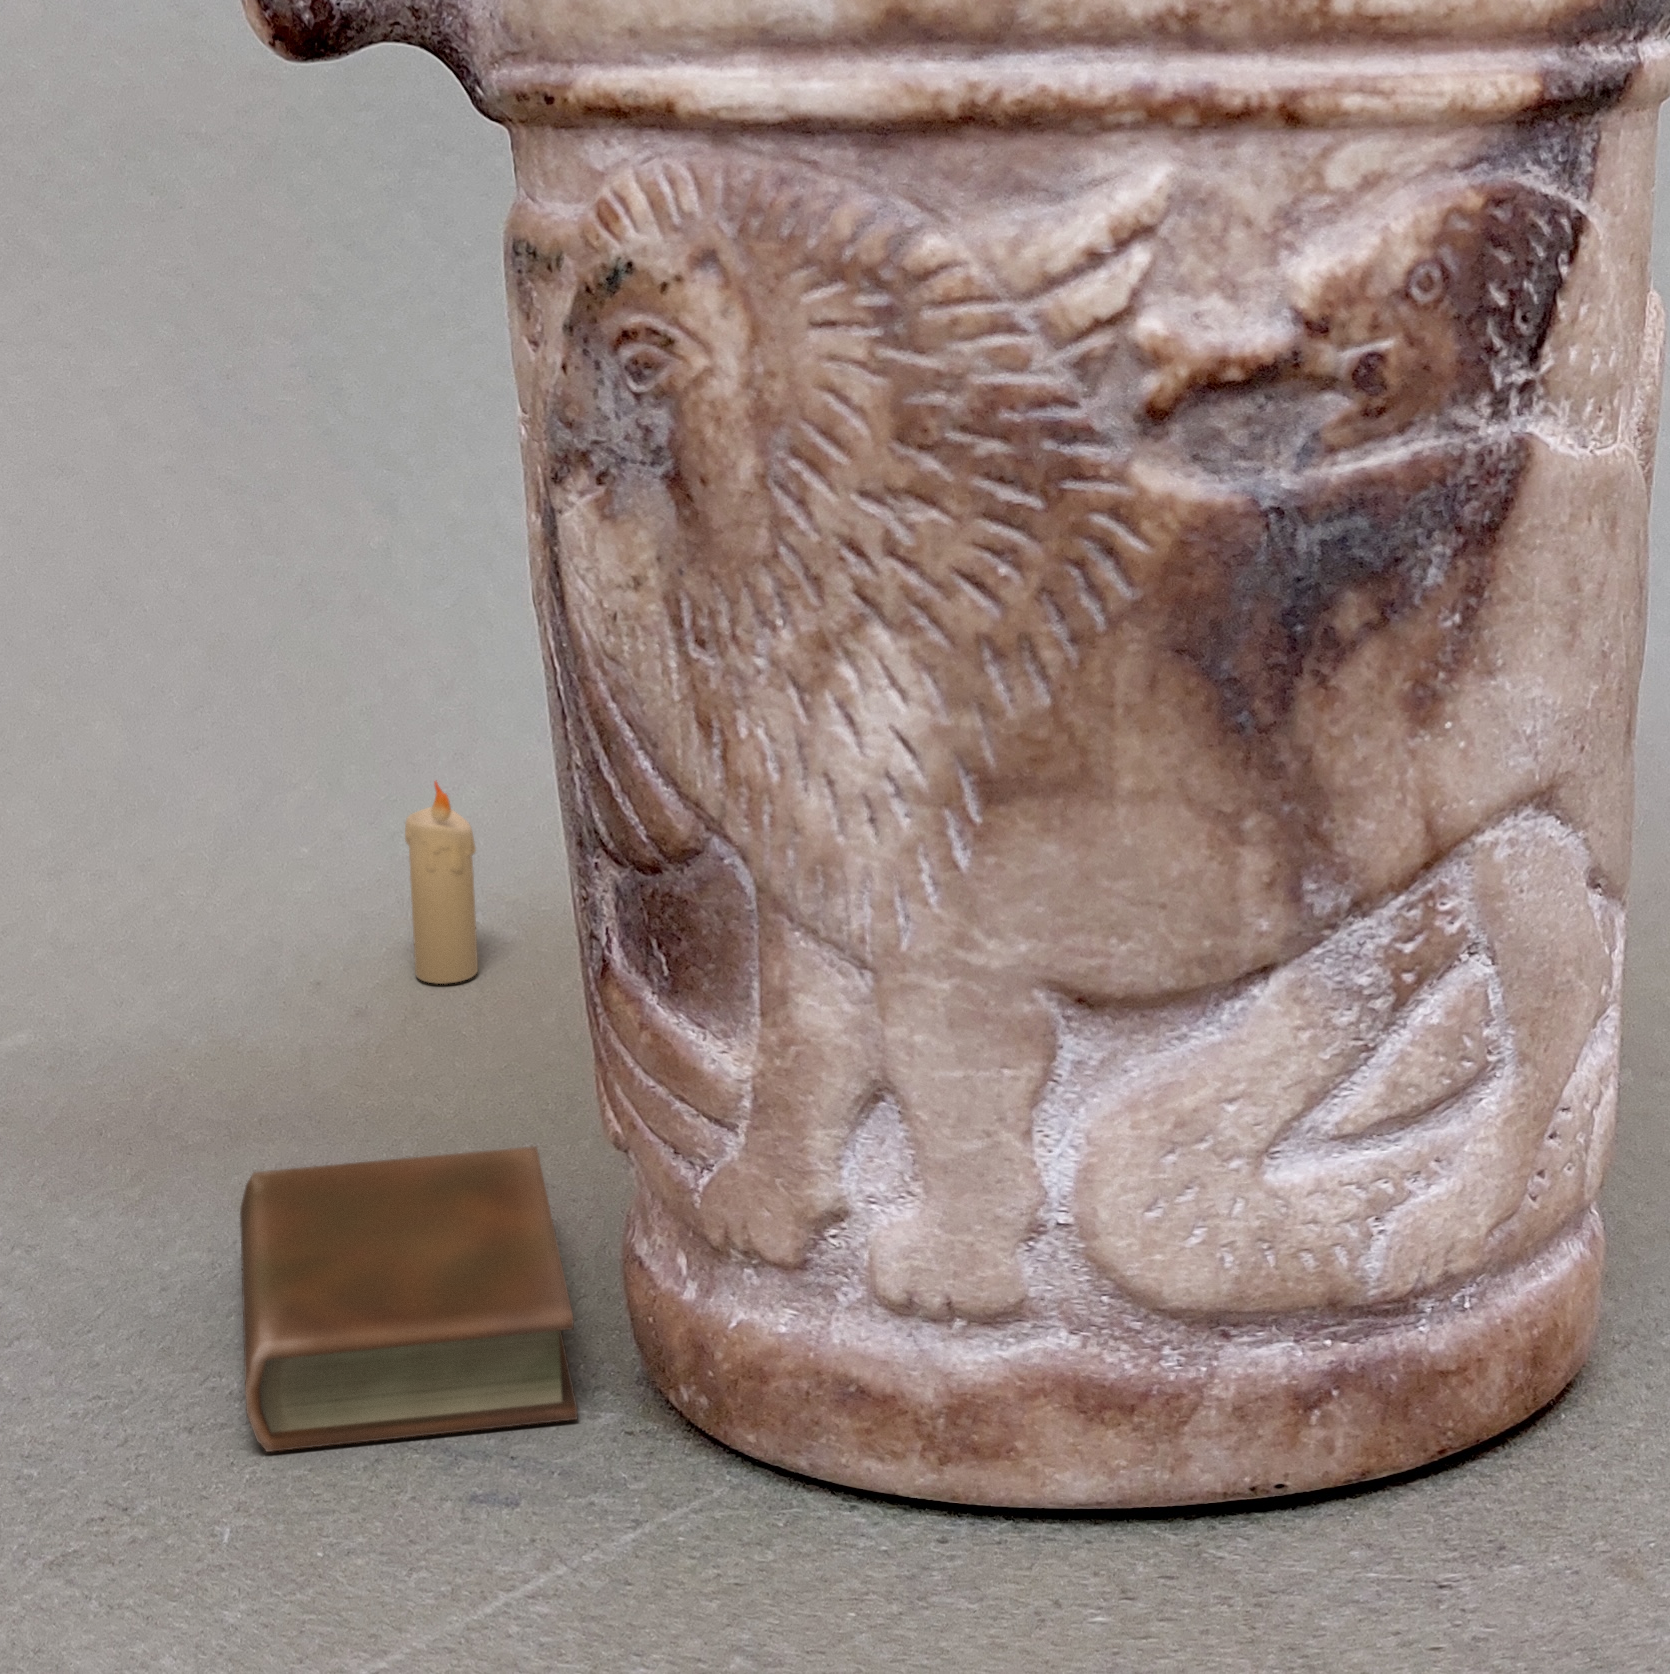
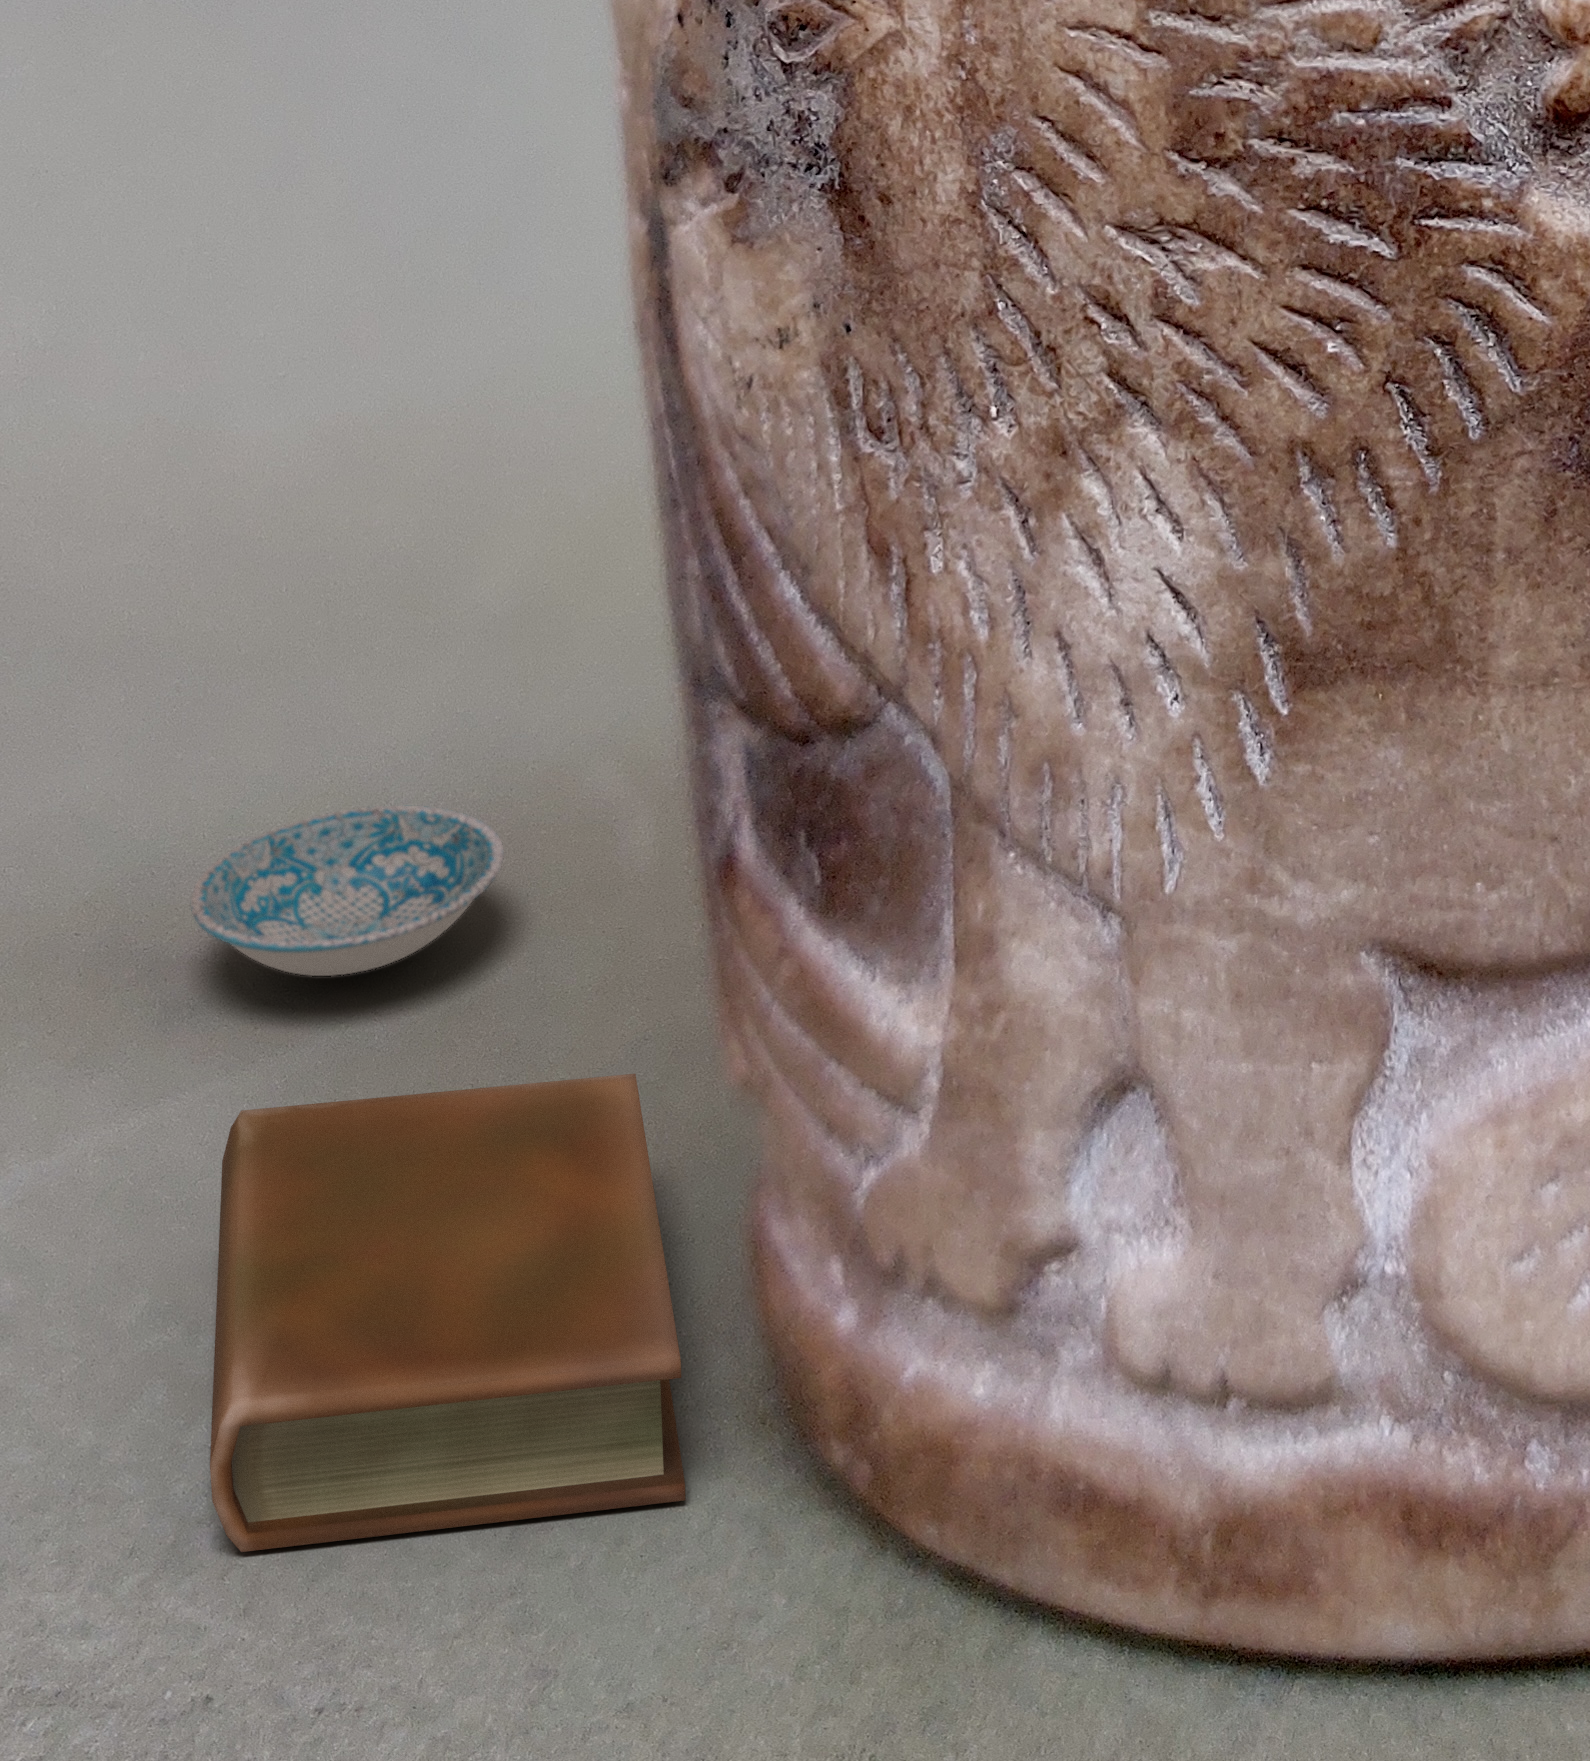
candle: present [405,781,478,984] -> none [470,530,566,796]
ceramic bowl: none [205,982,435,1099] -> present [191,806,504,976]

